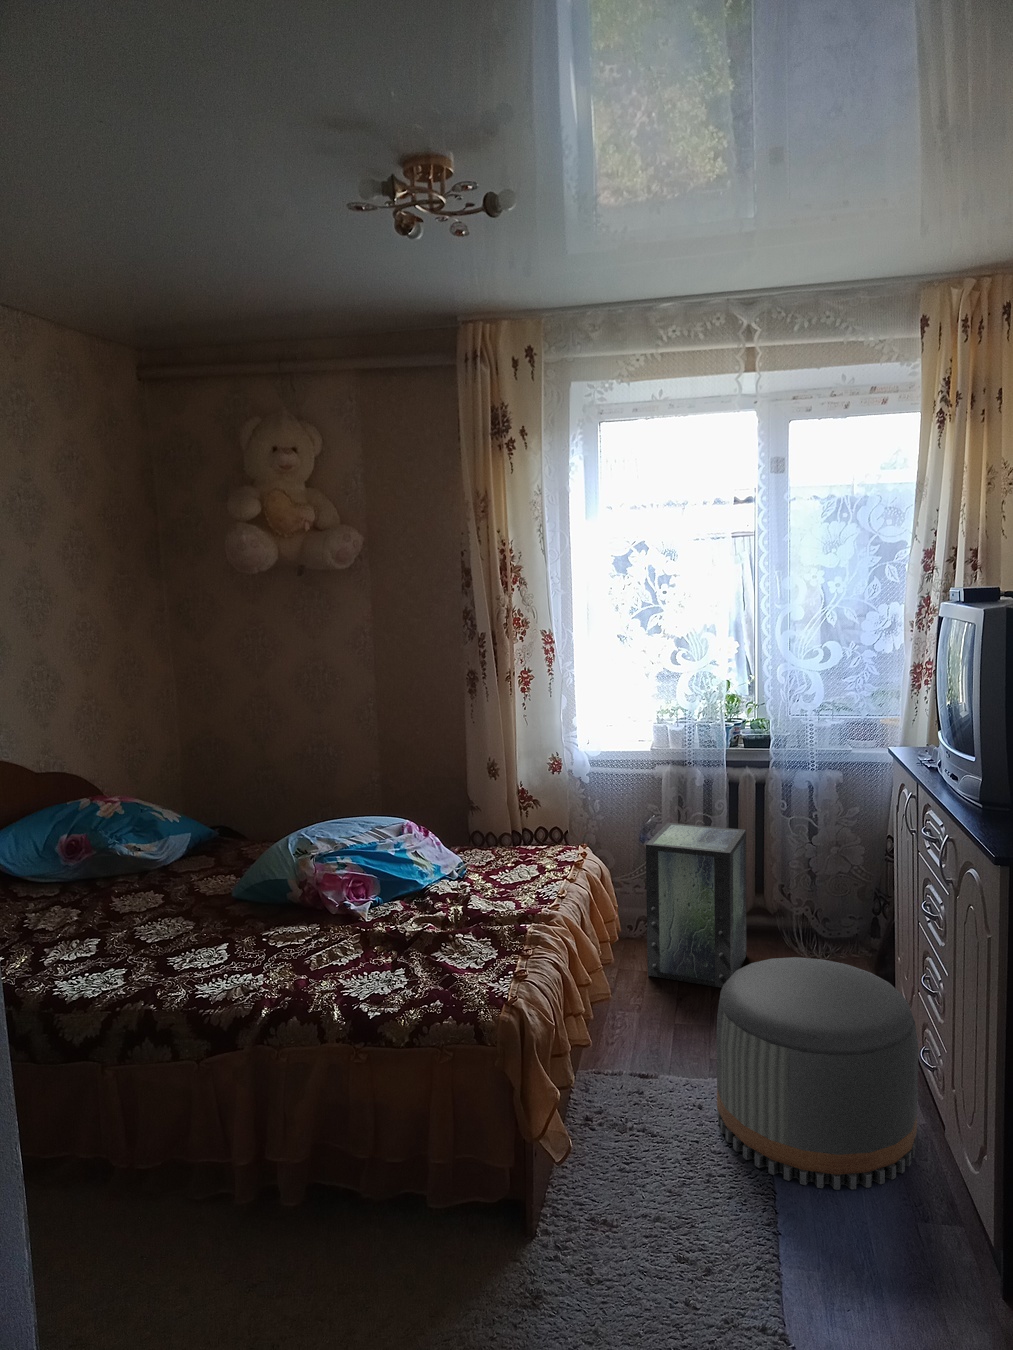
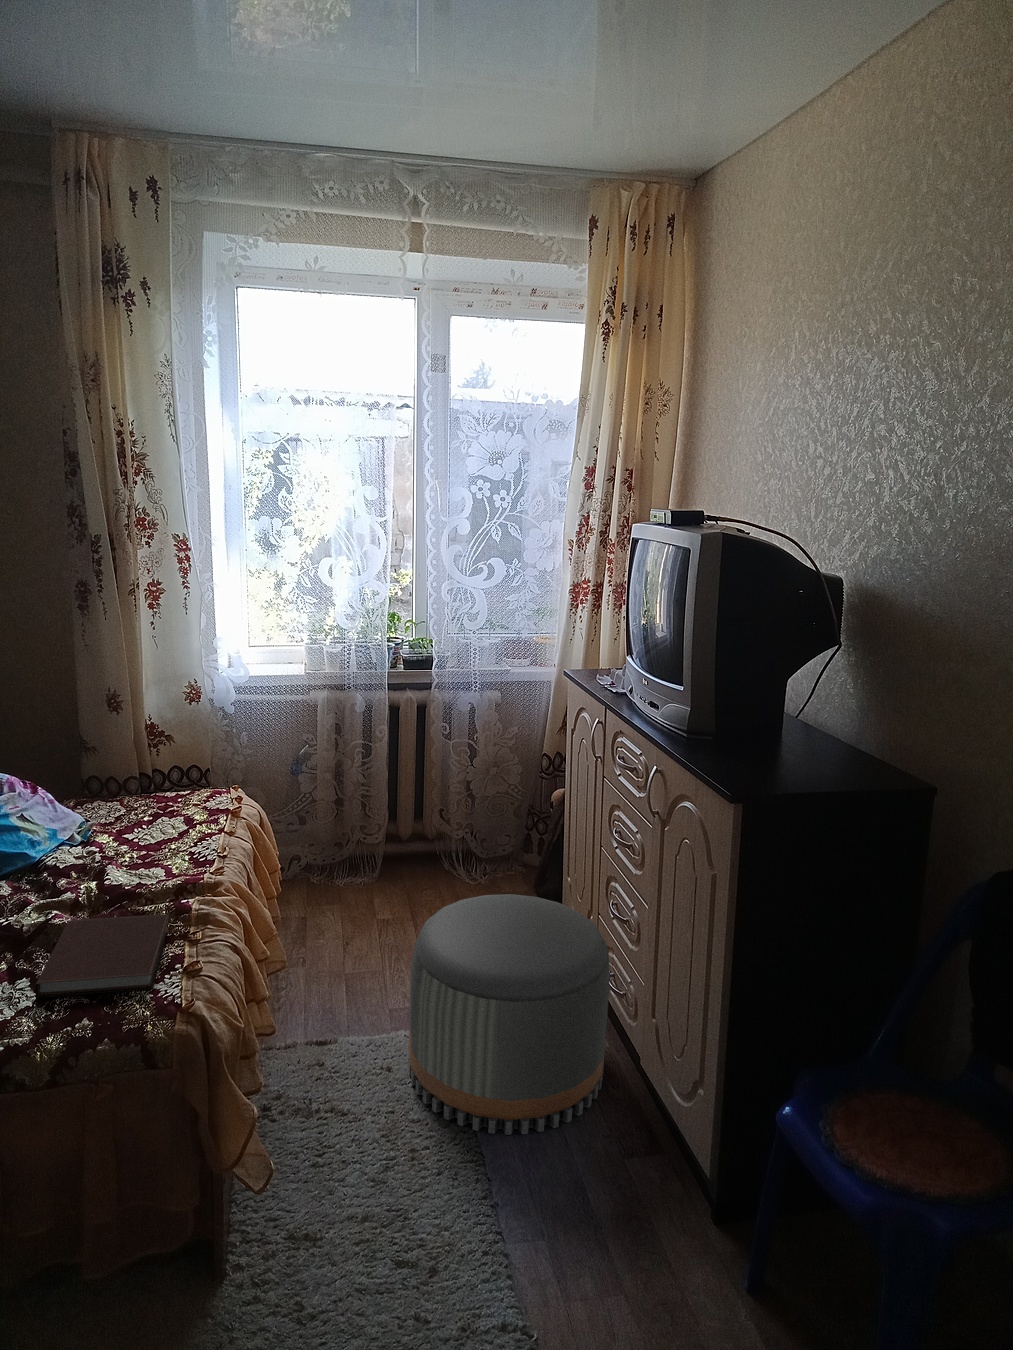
storage box: present [646,823,746,988] -> none [307,755,410,928]
notebook: none [409,930,511,985] -> present [35,914,169,997]

